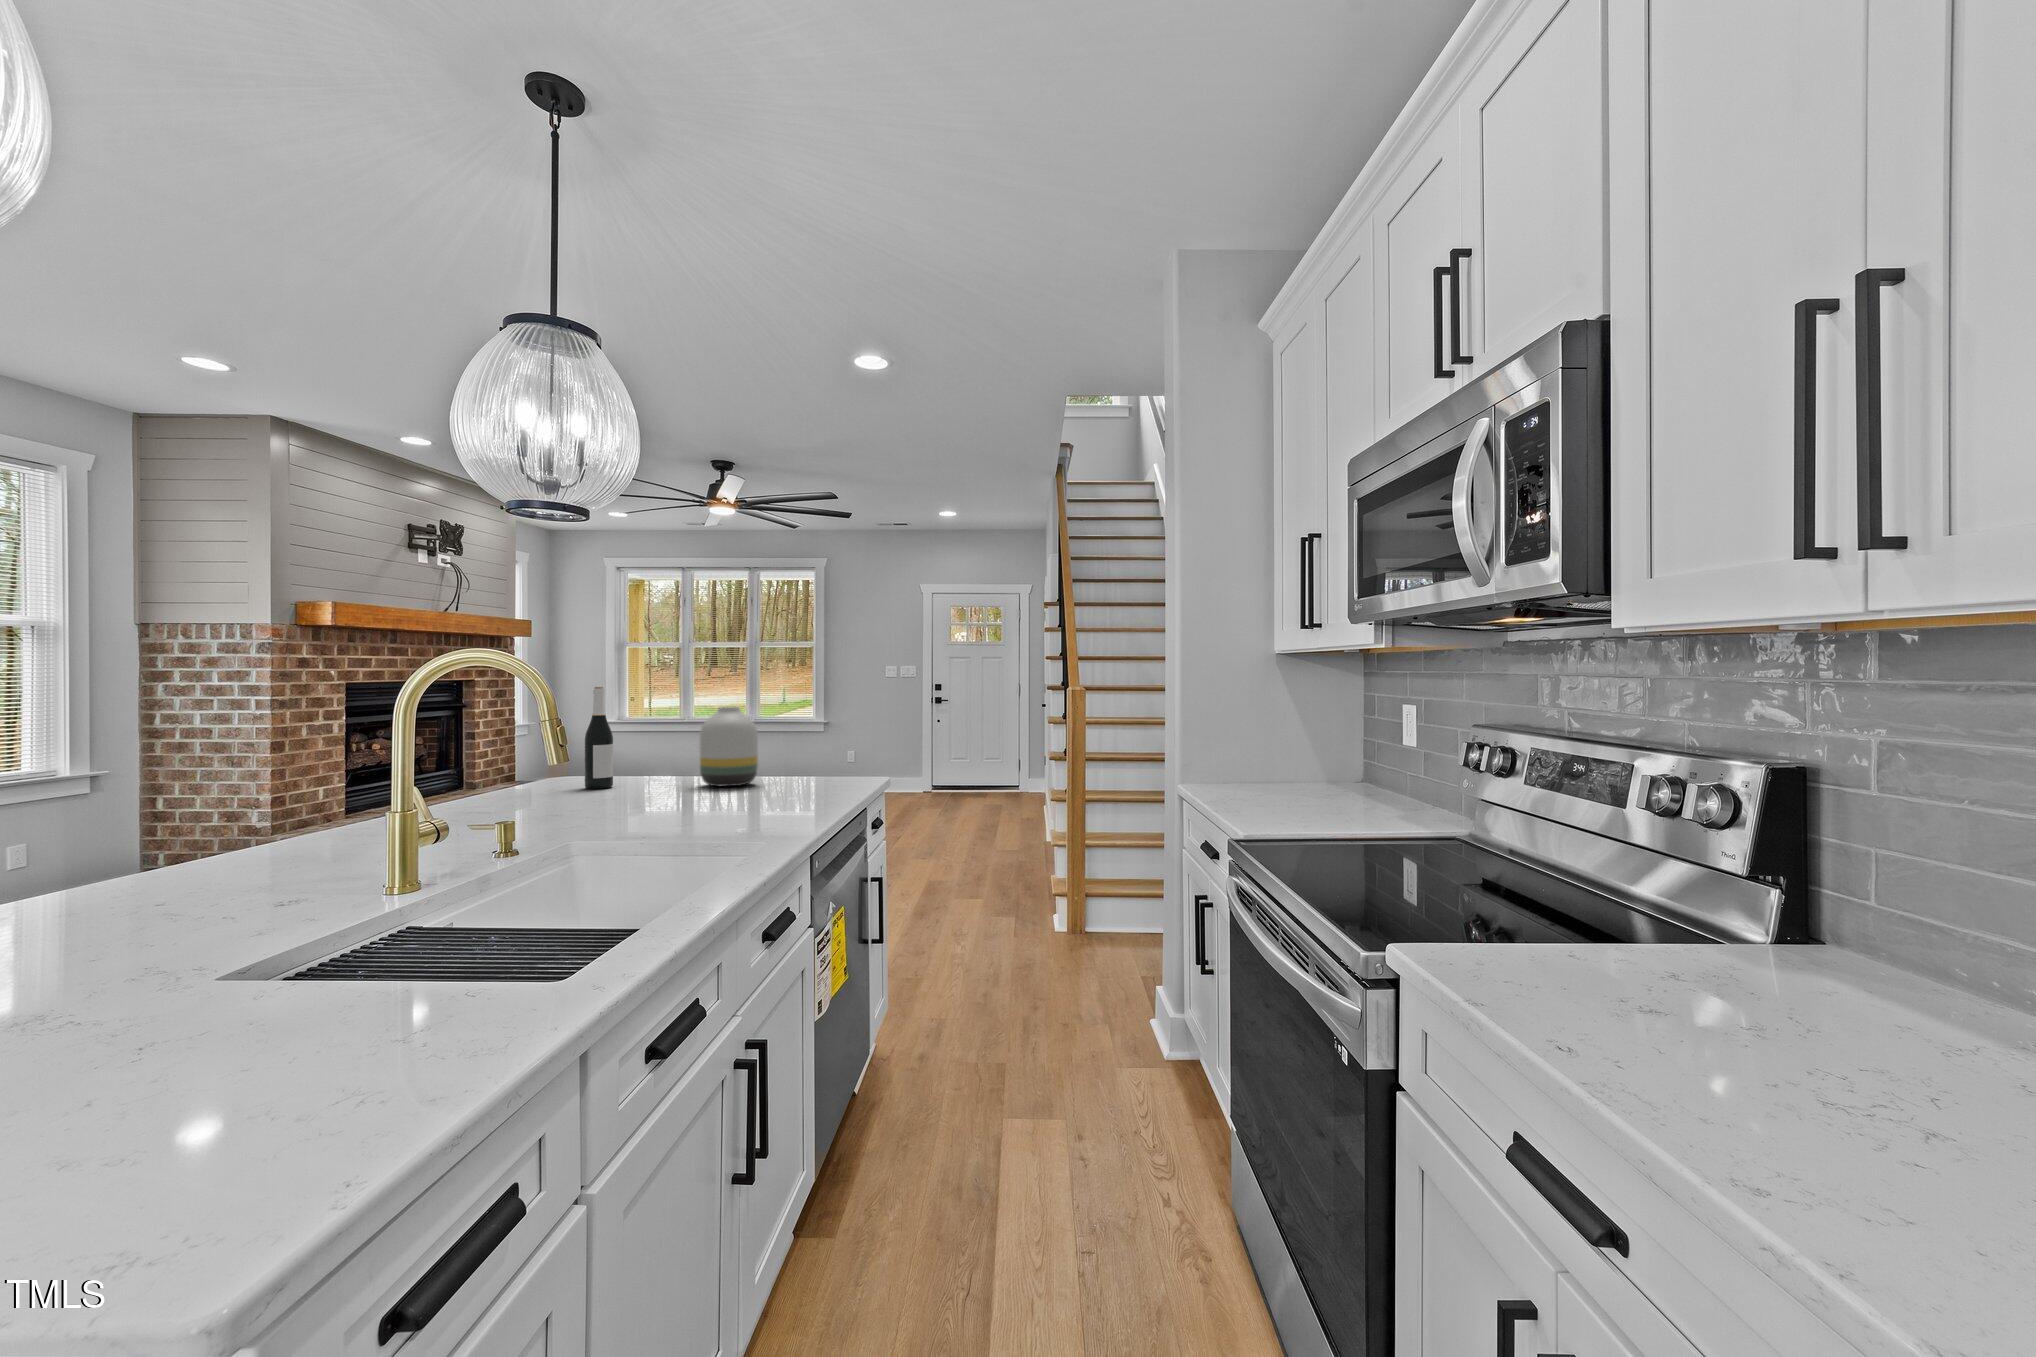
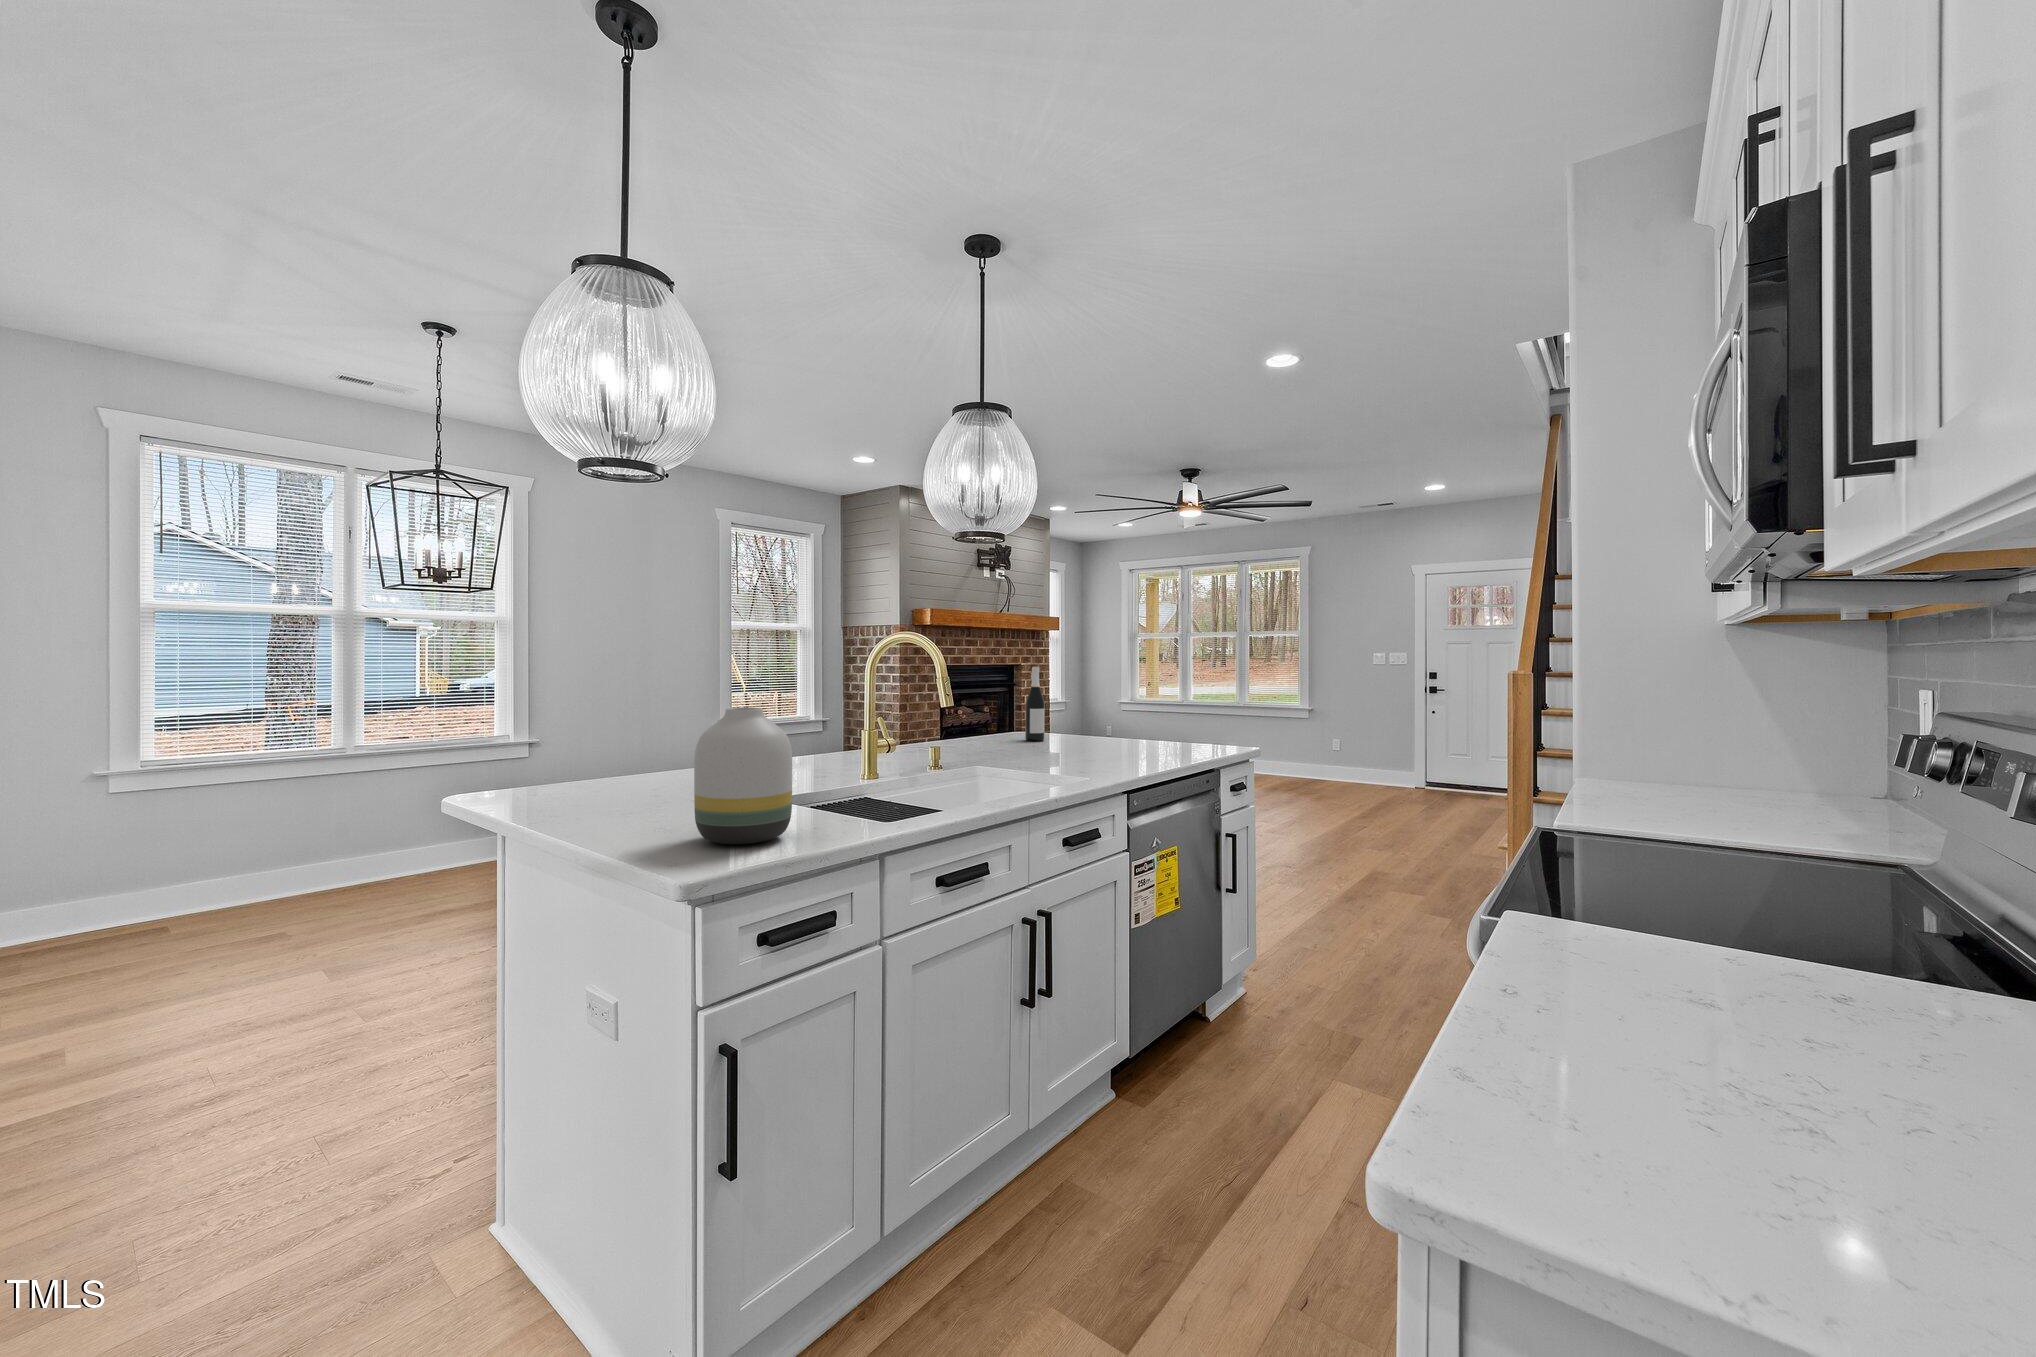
vase: present [700,706,758,786] -> present [694,707,792,844]

